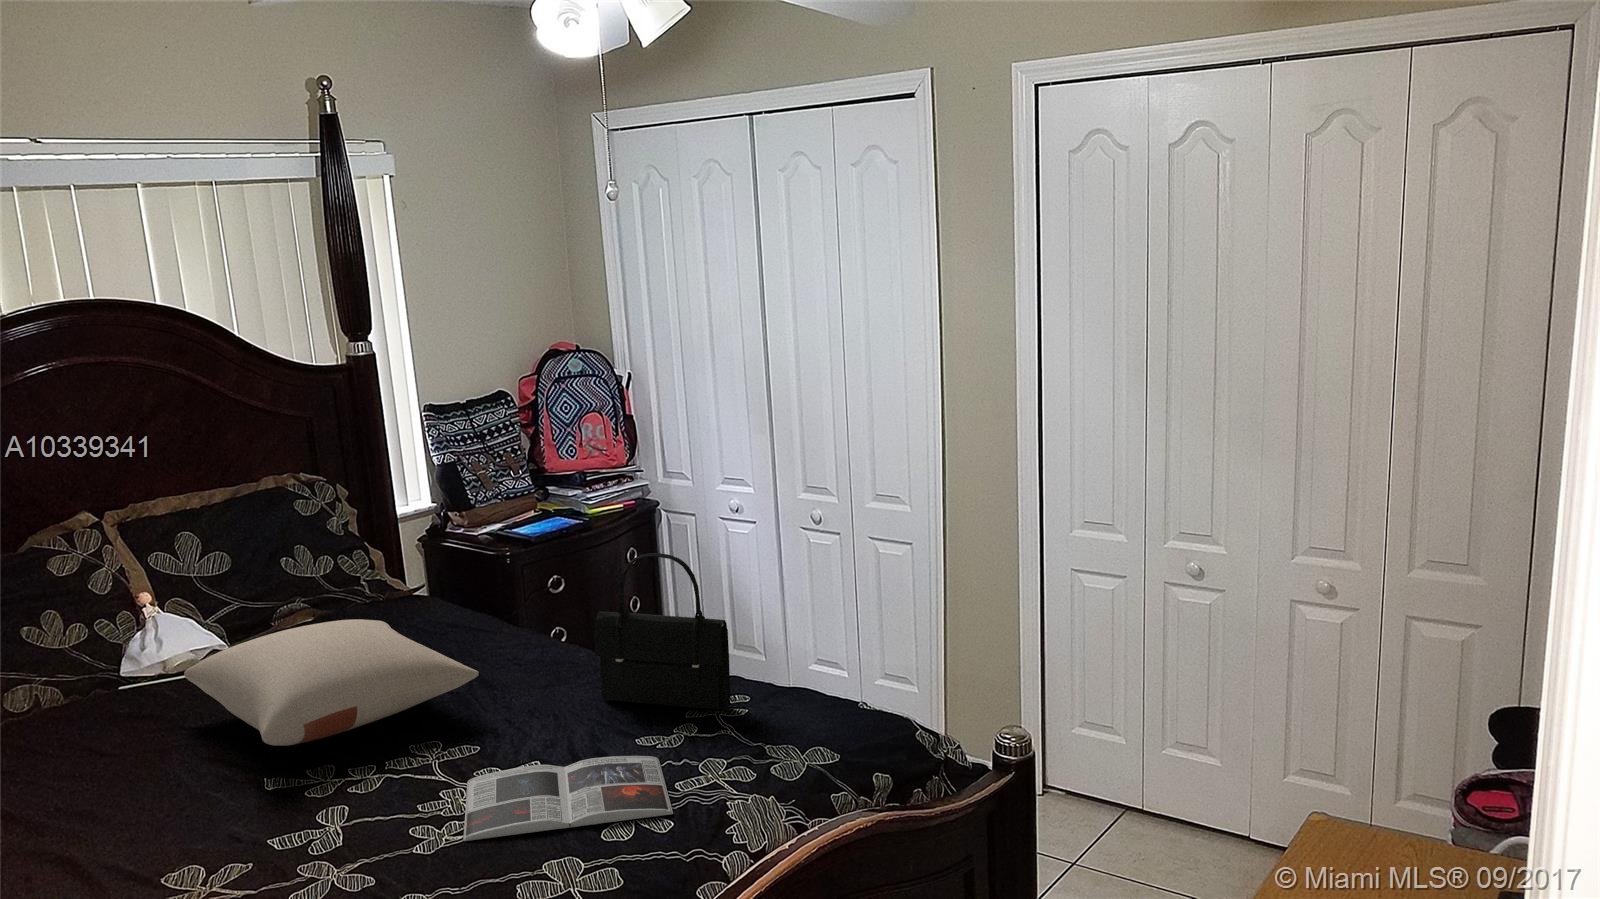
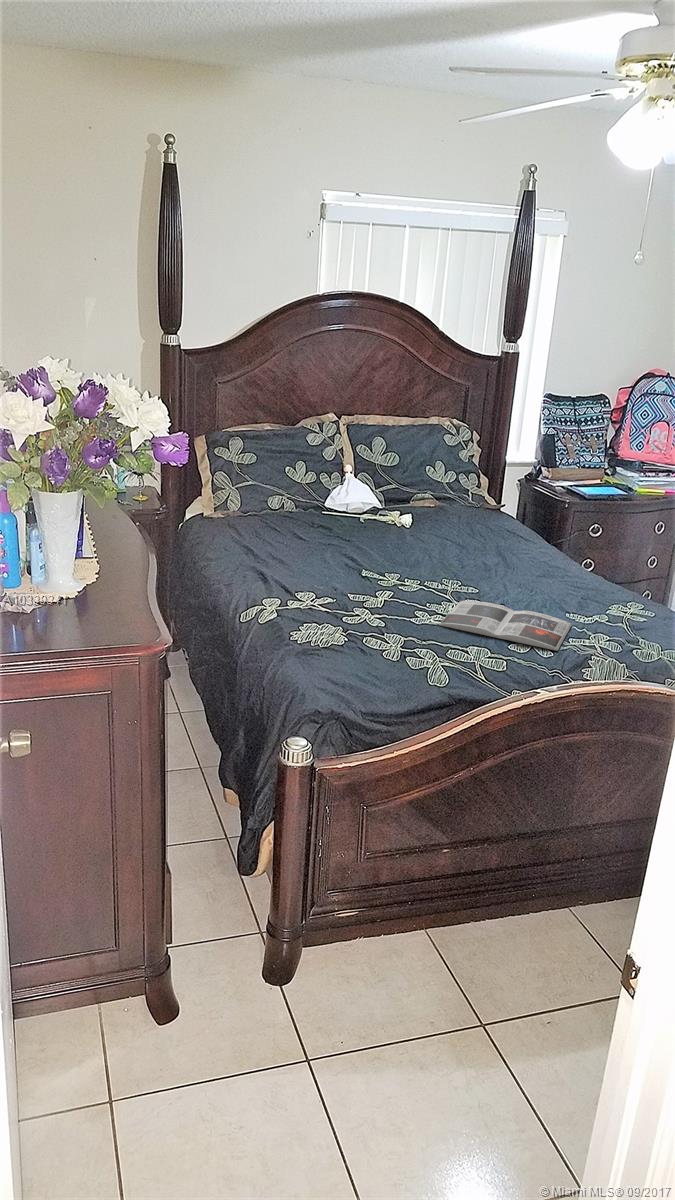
handbag: present [594,553,731,710] -> none [565,502,649,616]
pillow: present [184,619,479,746] -> none [350,498,494,559]

